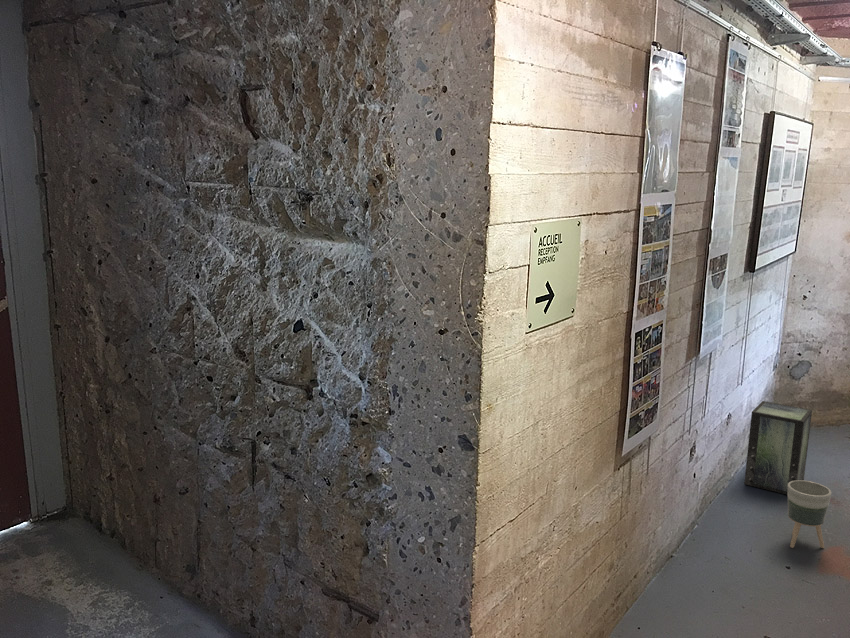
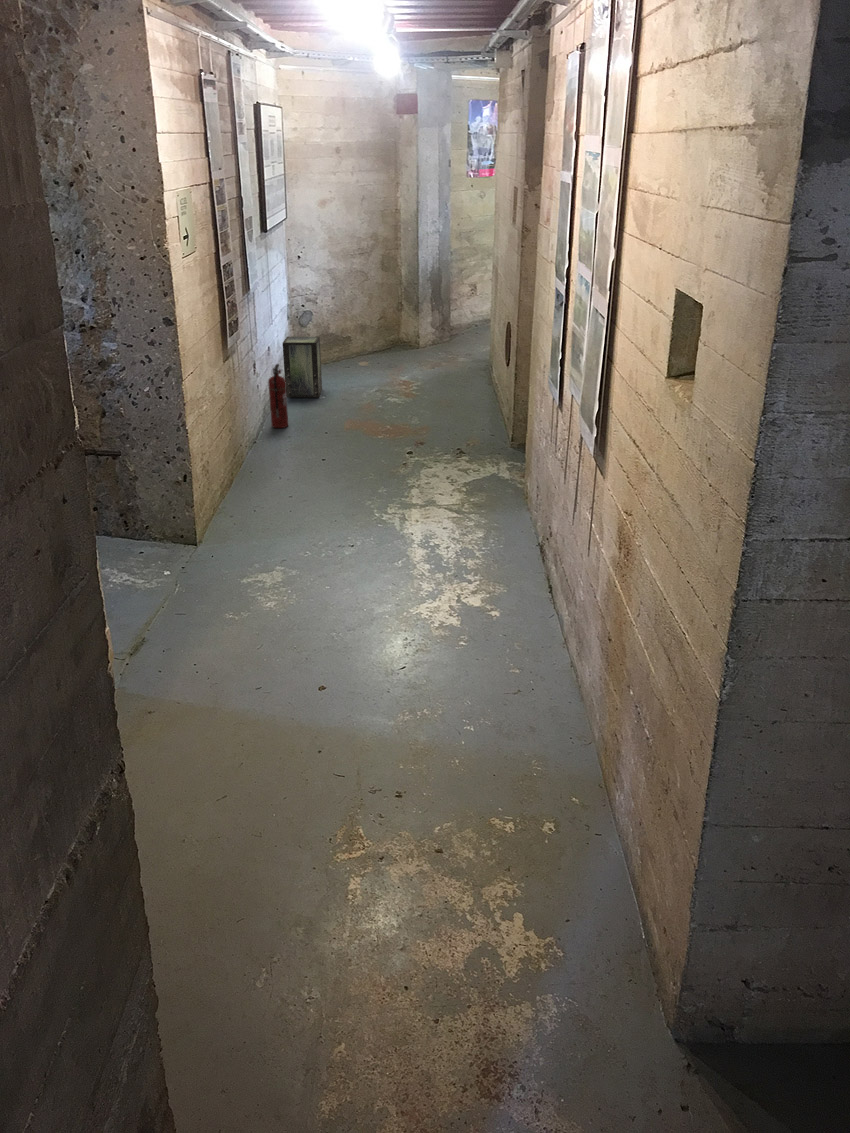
fire extinguisher: none [704,453,737,547] -> present [268,364,288,428]
planter: present [787,480,832,548] -> none [315,376,342,420]

